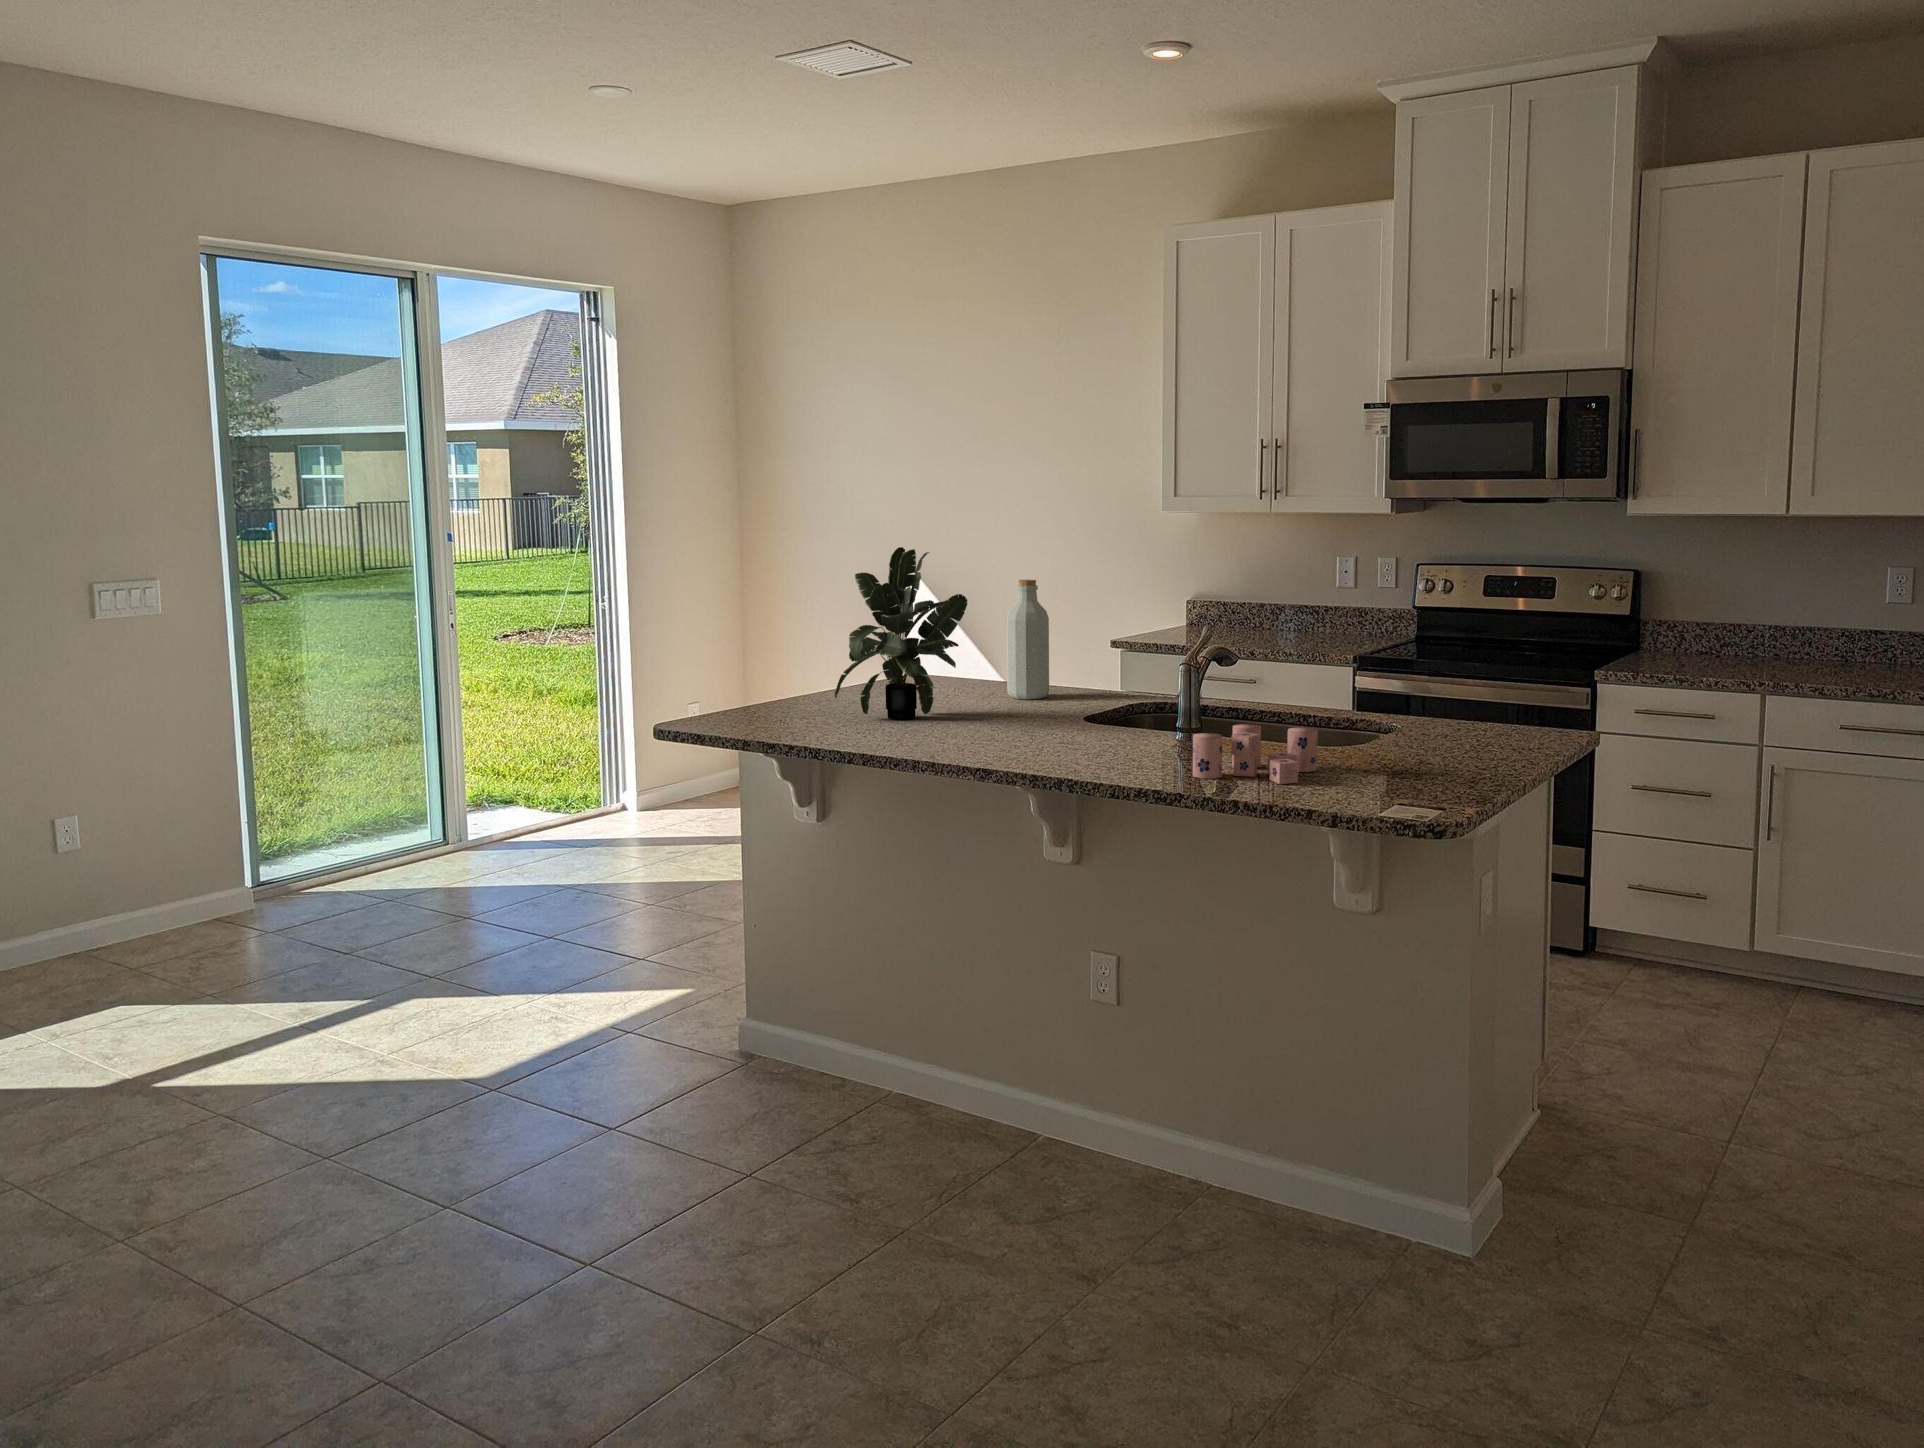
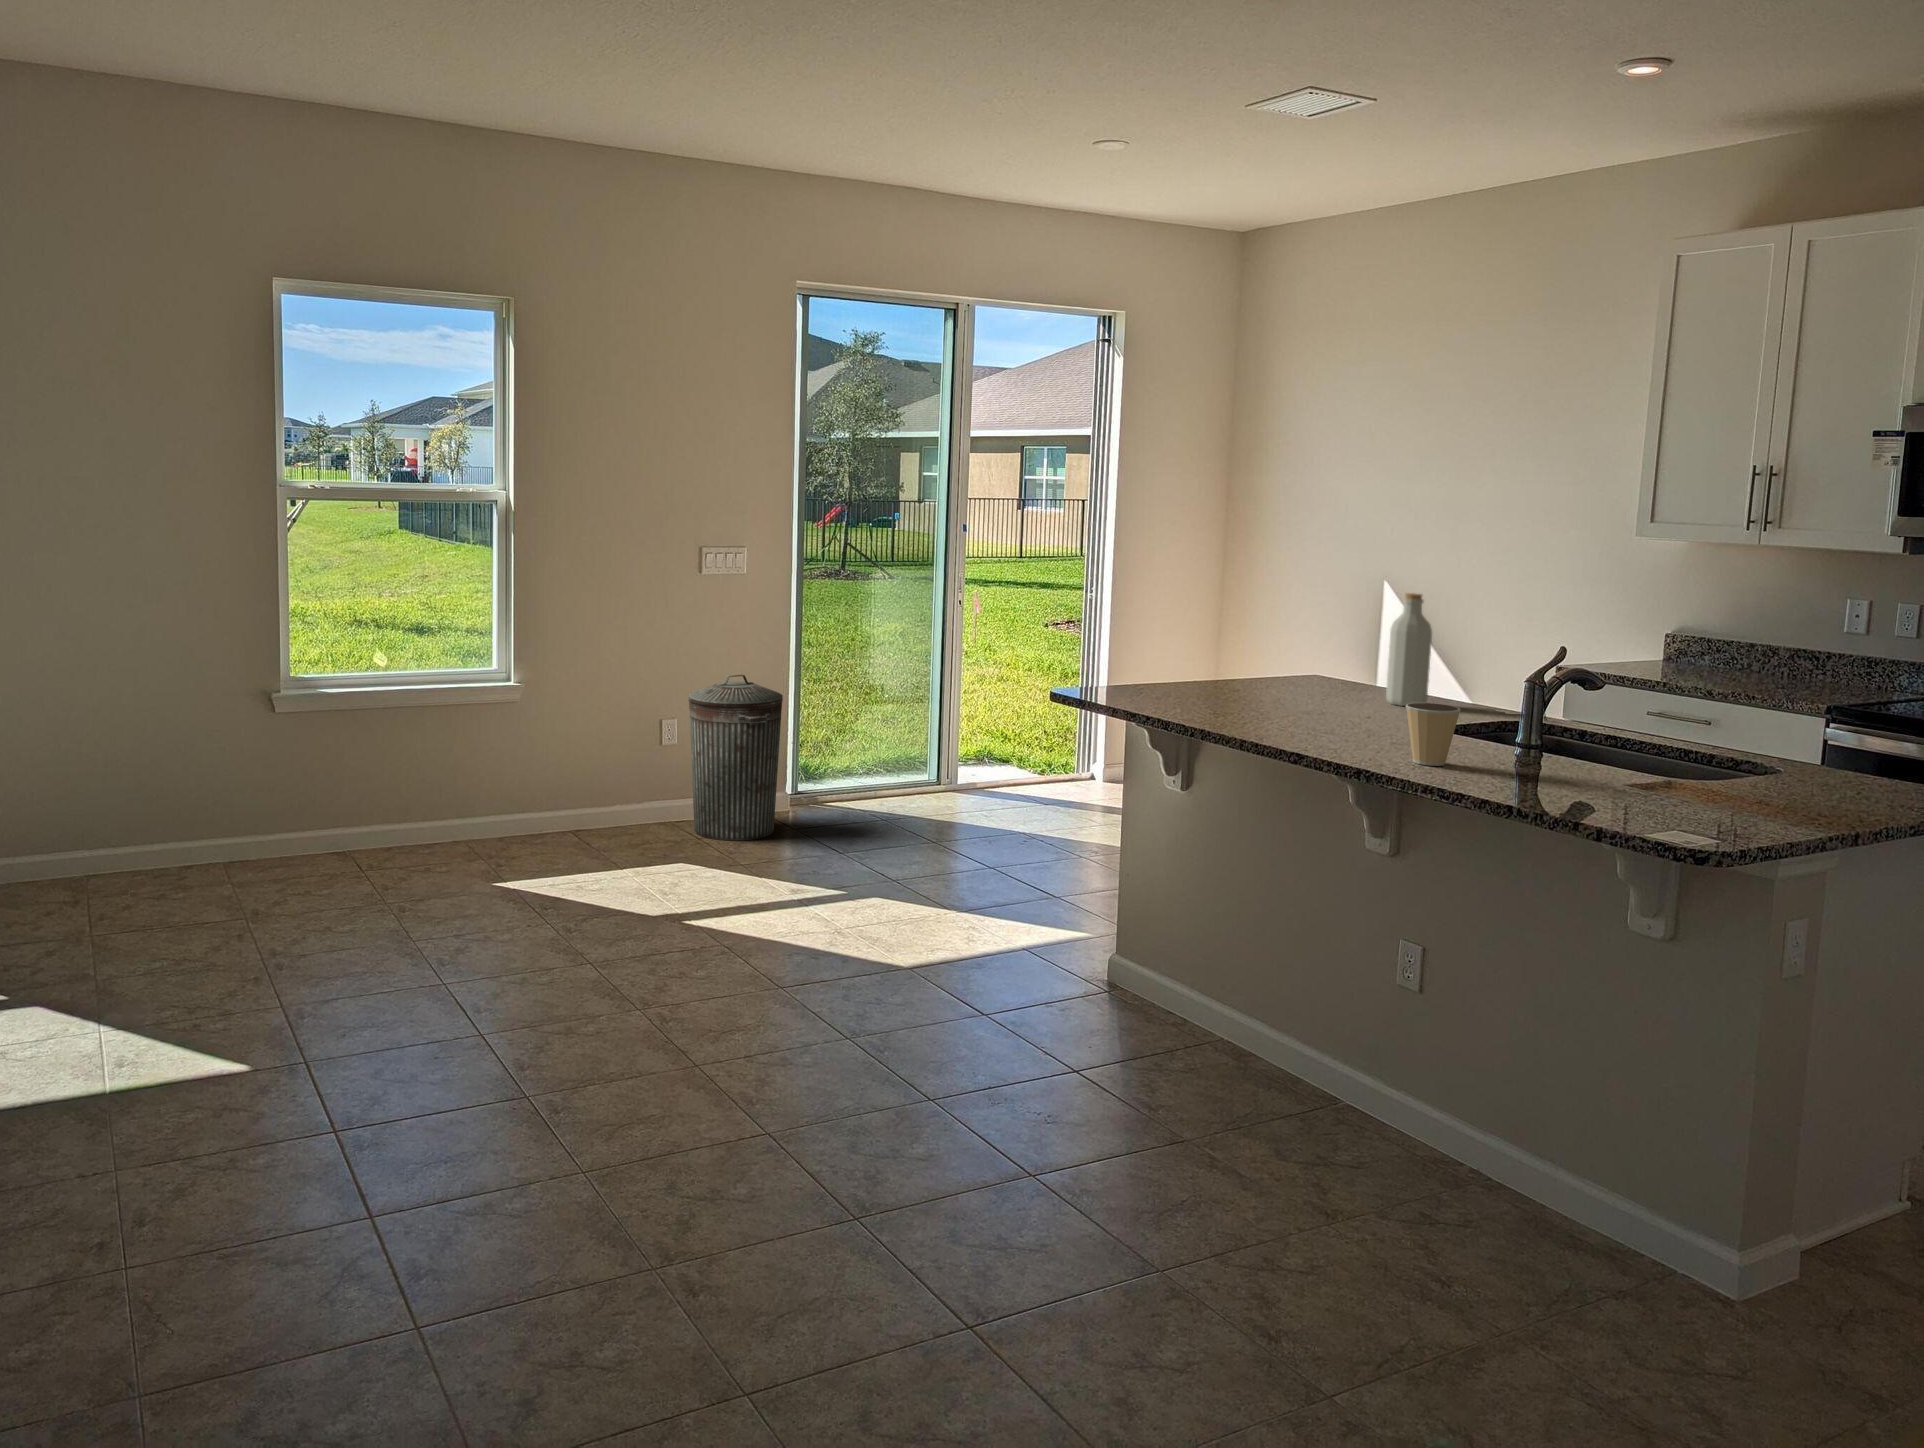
potted plant: present [835,547,967,720] -> none [1206,555,1339,709]
coffee cup: none [1089,697,1146,765] -> present [1406,703,1461,766]
candle: present [1193,724,1318,784] -> none [1490,742,1633,801]
trash can: none [98,744,242,965] -> present [688,675,783,841]

